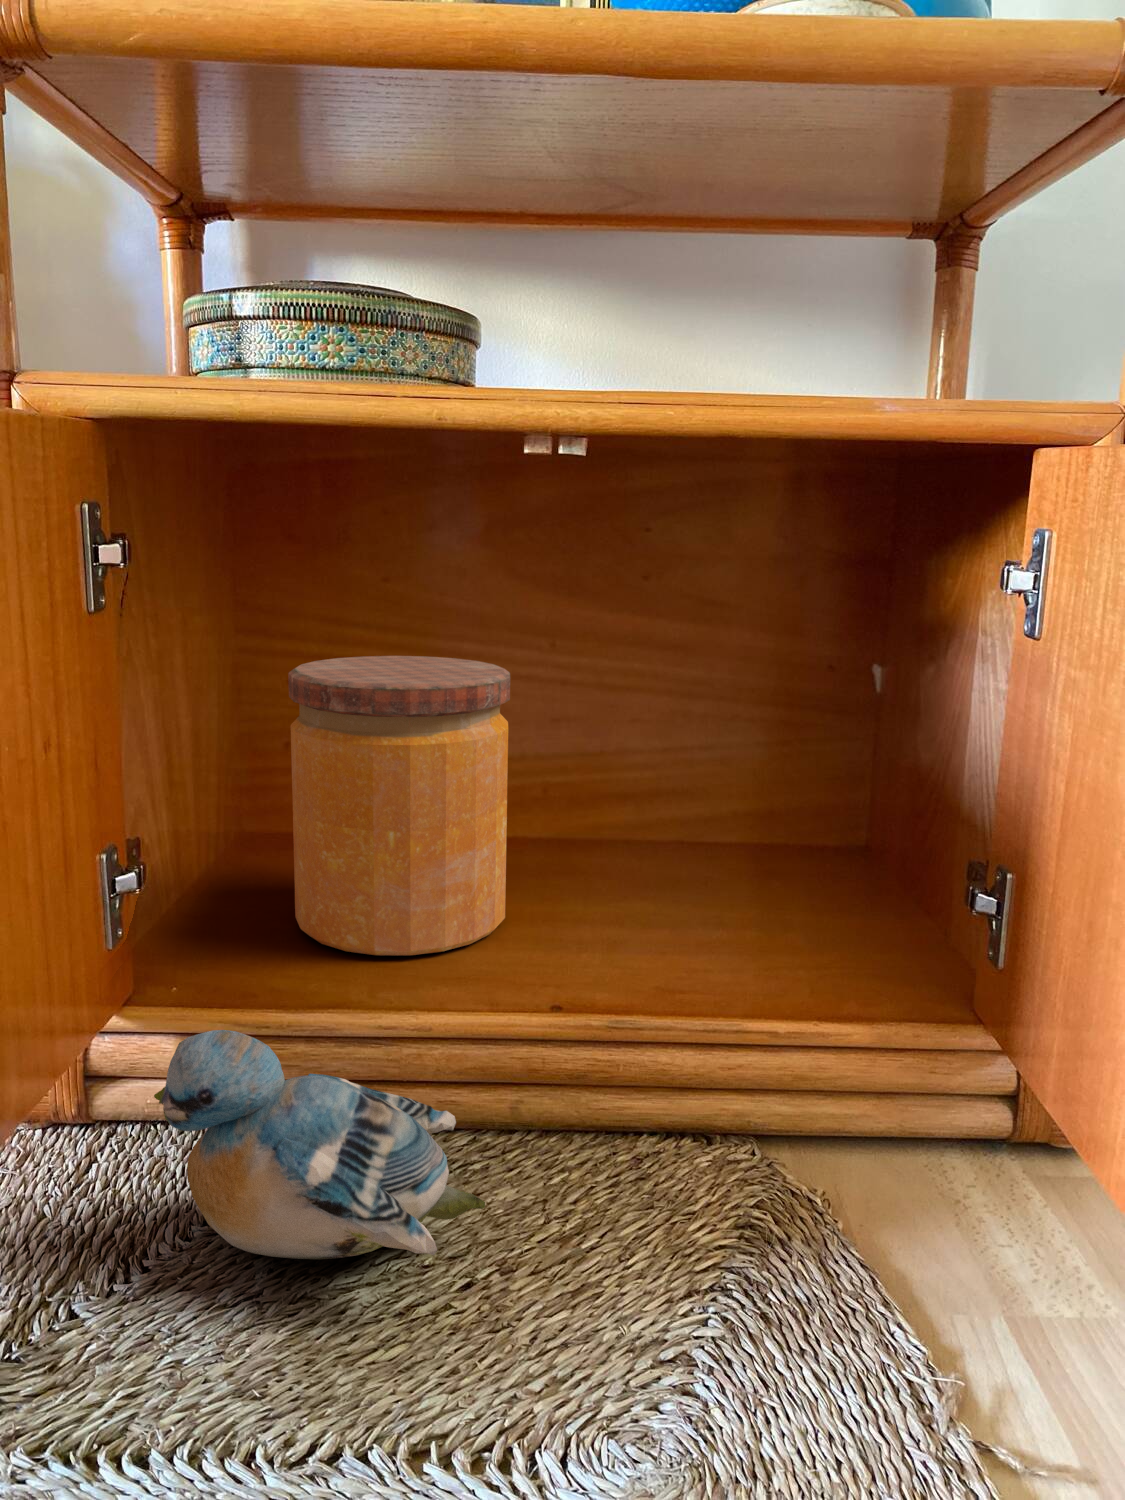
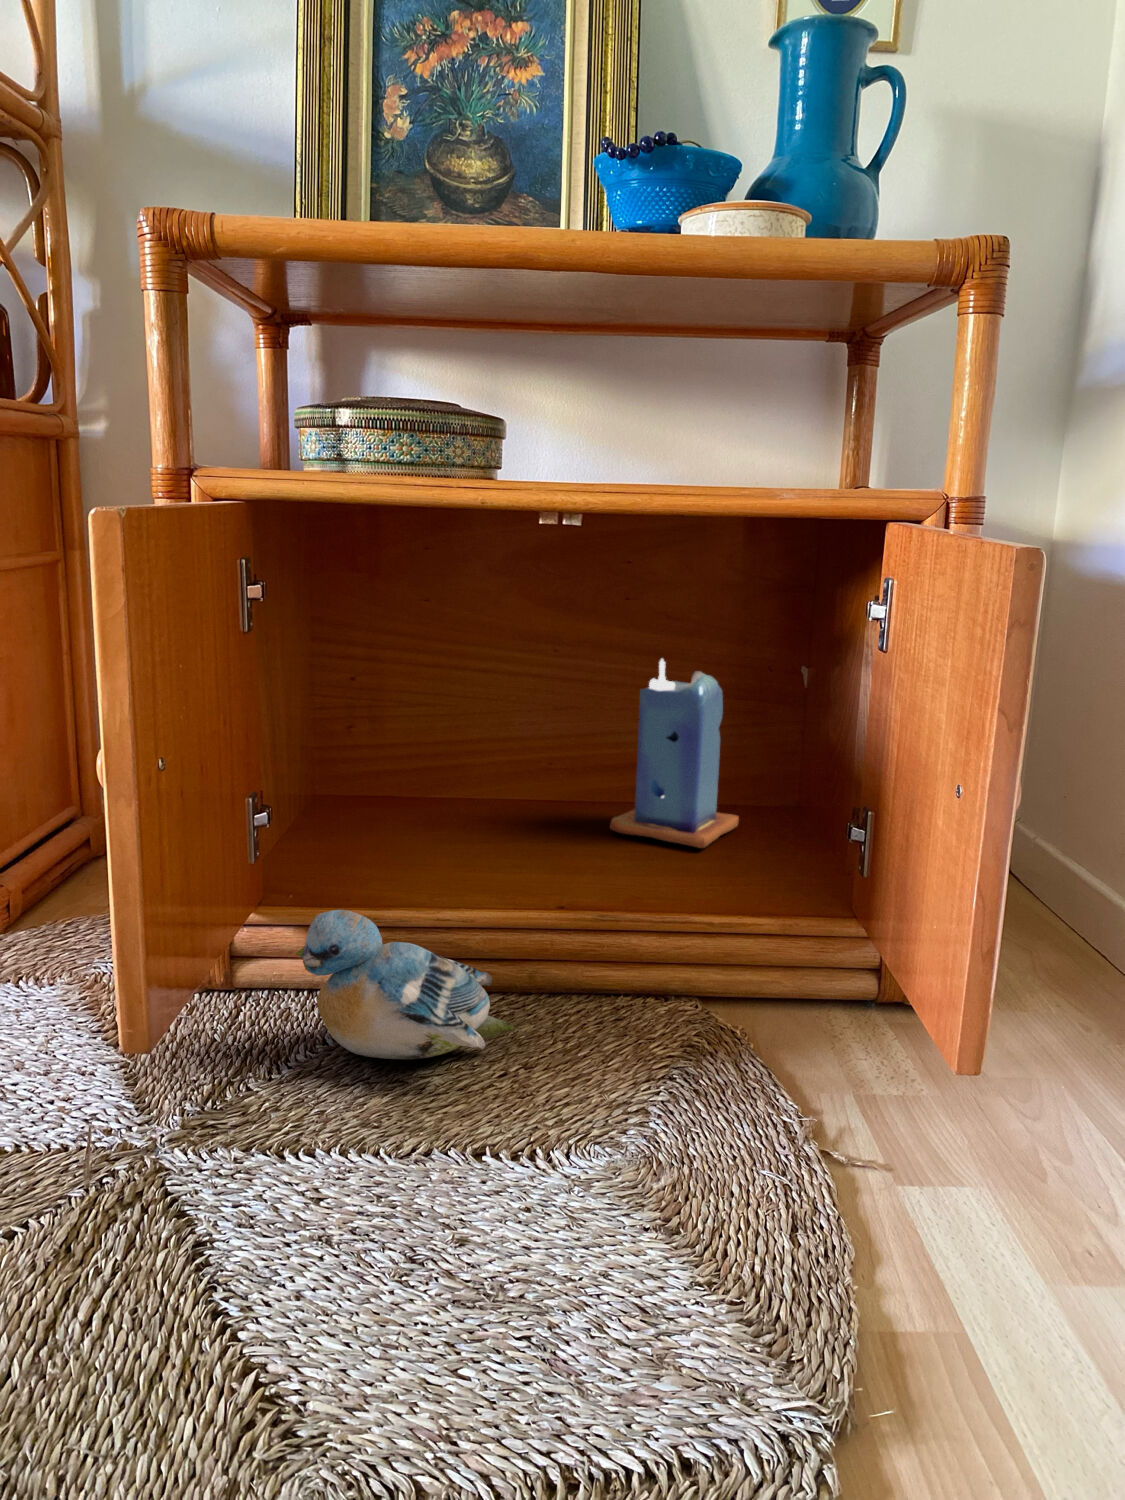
jar: present [288,656,510,955] -> none [361,658,525,878]
candle: none [624,657,791,909] -> present [610,659,739,848]

